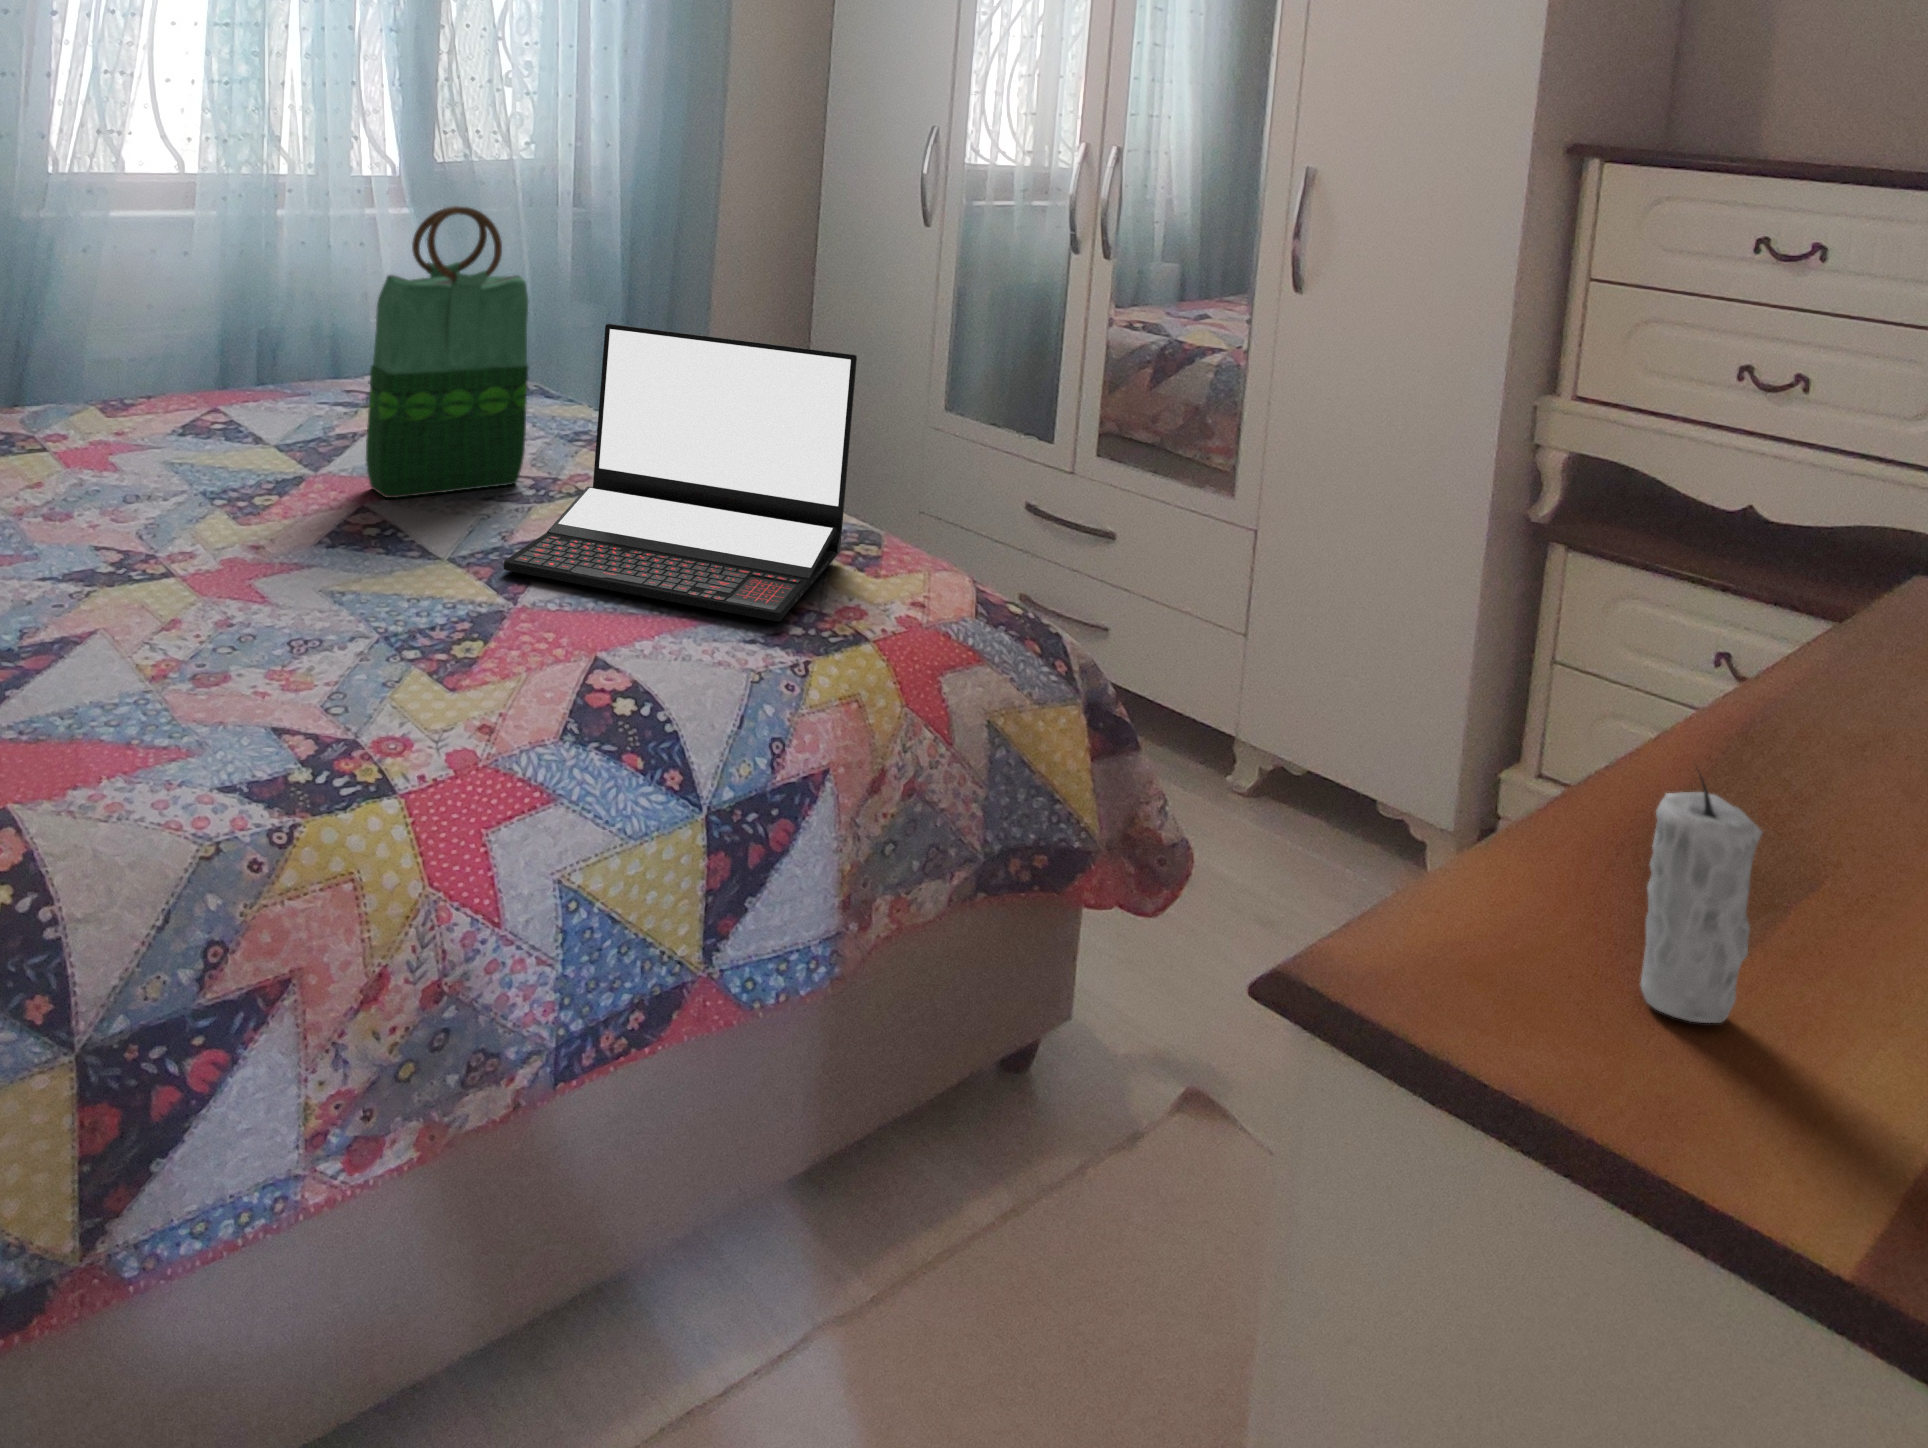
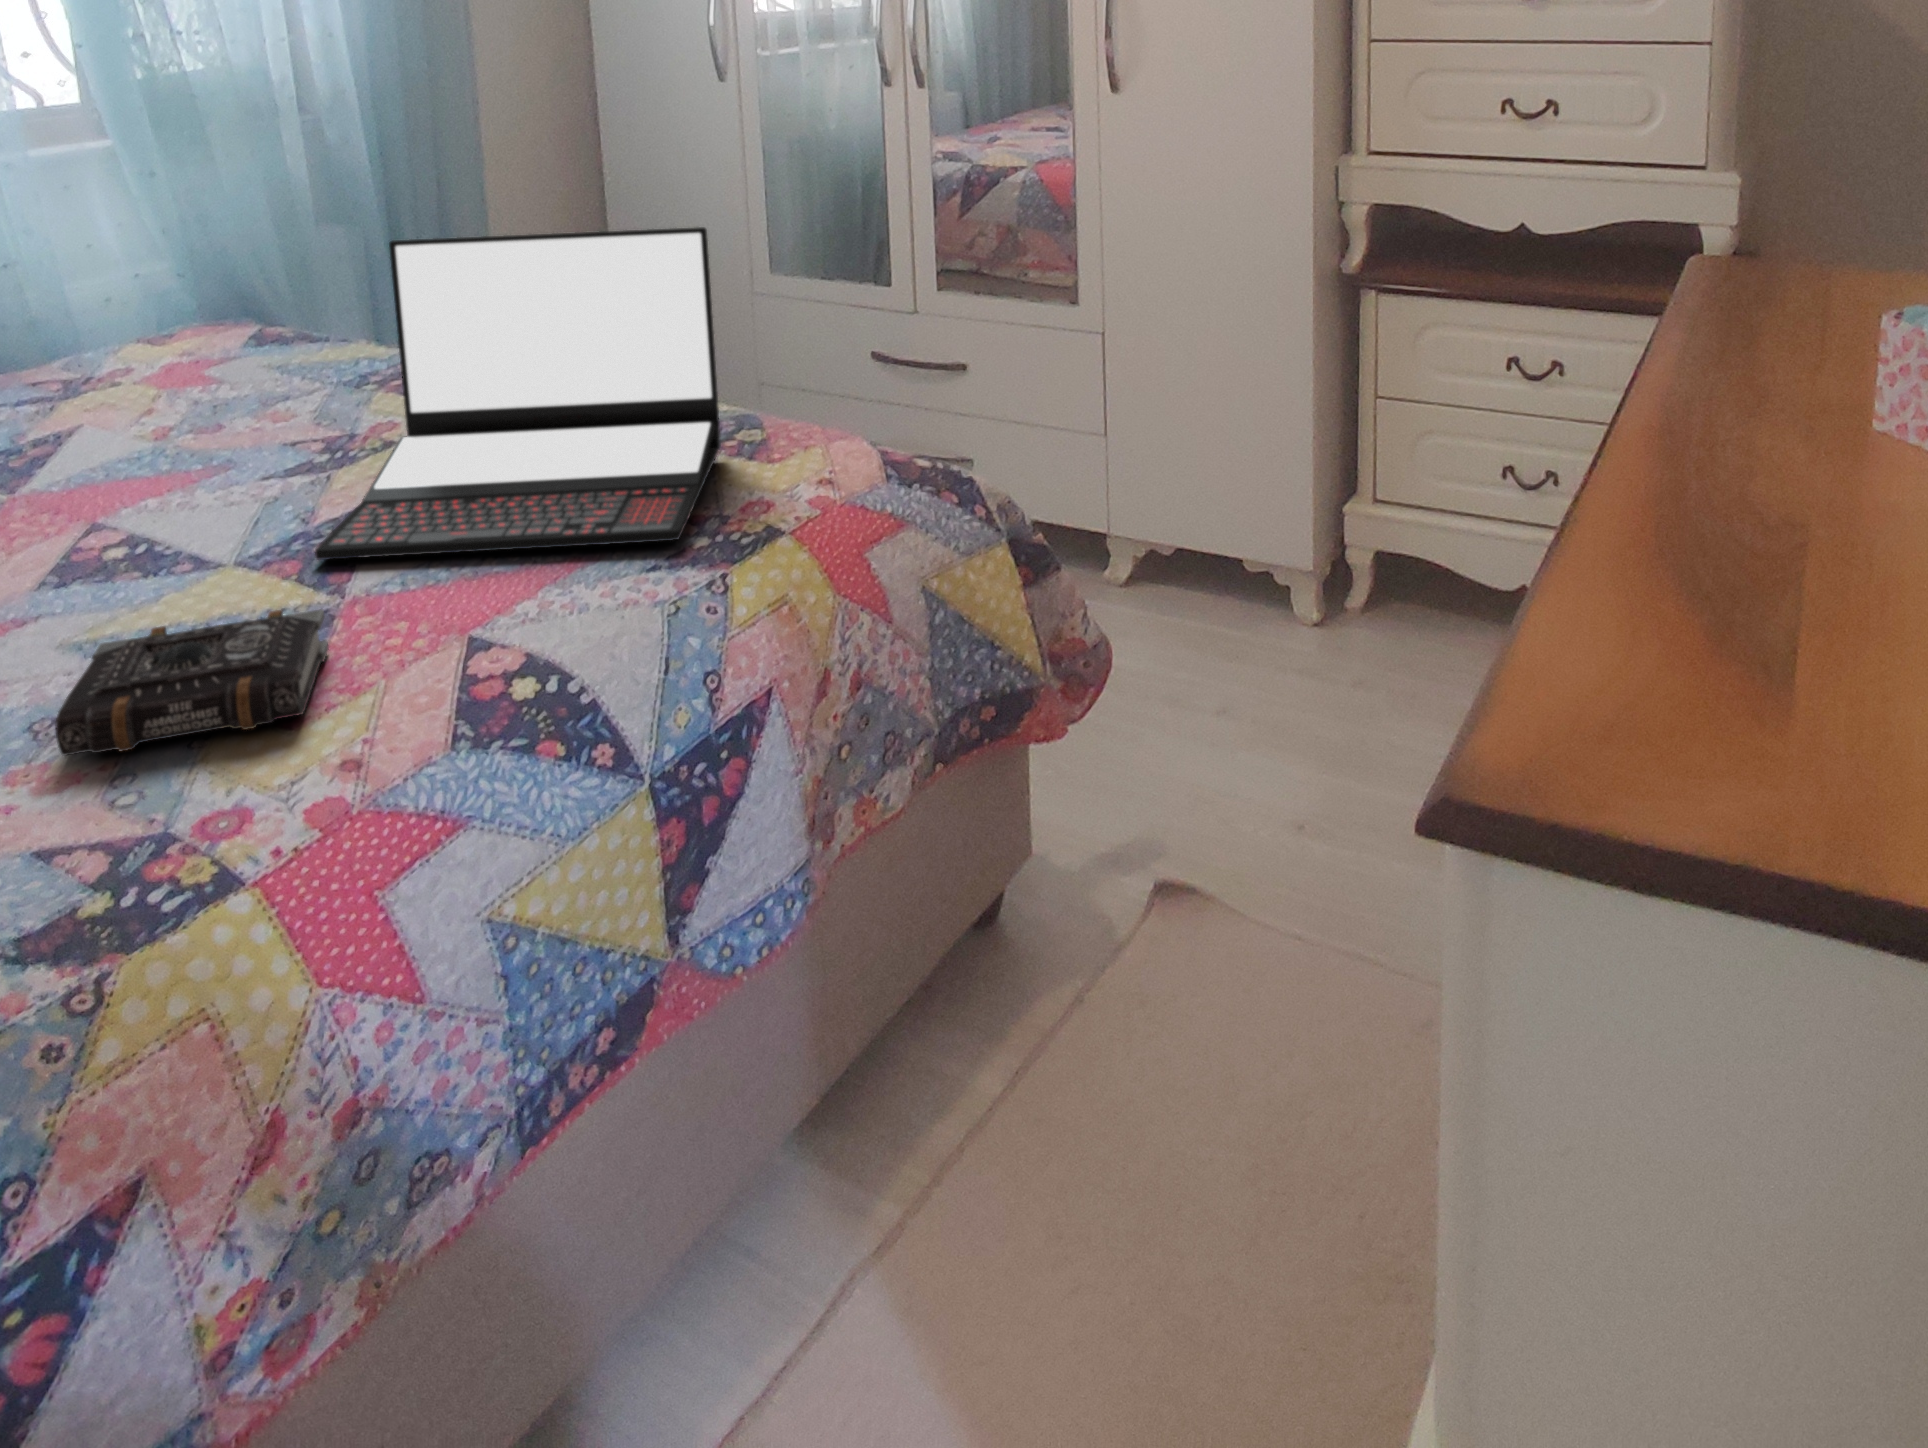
tote bag: present [366,206,528,498] -> none [60,125,306,506]
book: none [303,590,496,683] -> present [56,609,329,756]
candle: present [1641,775,1762,1023] -> none [1764,473,1869,732]

